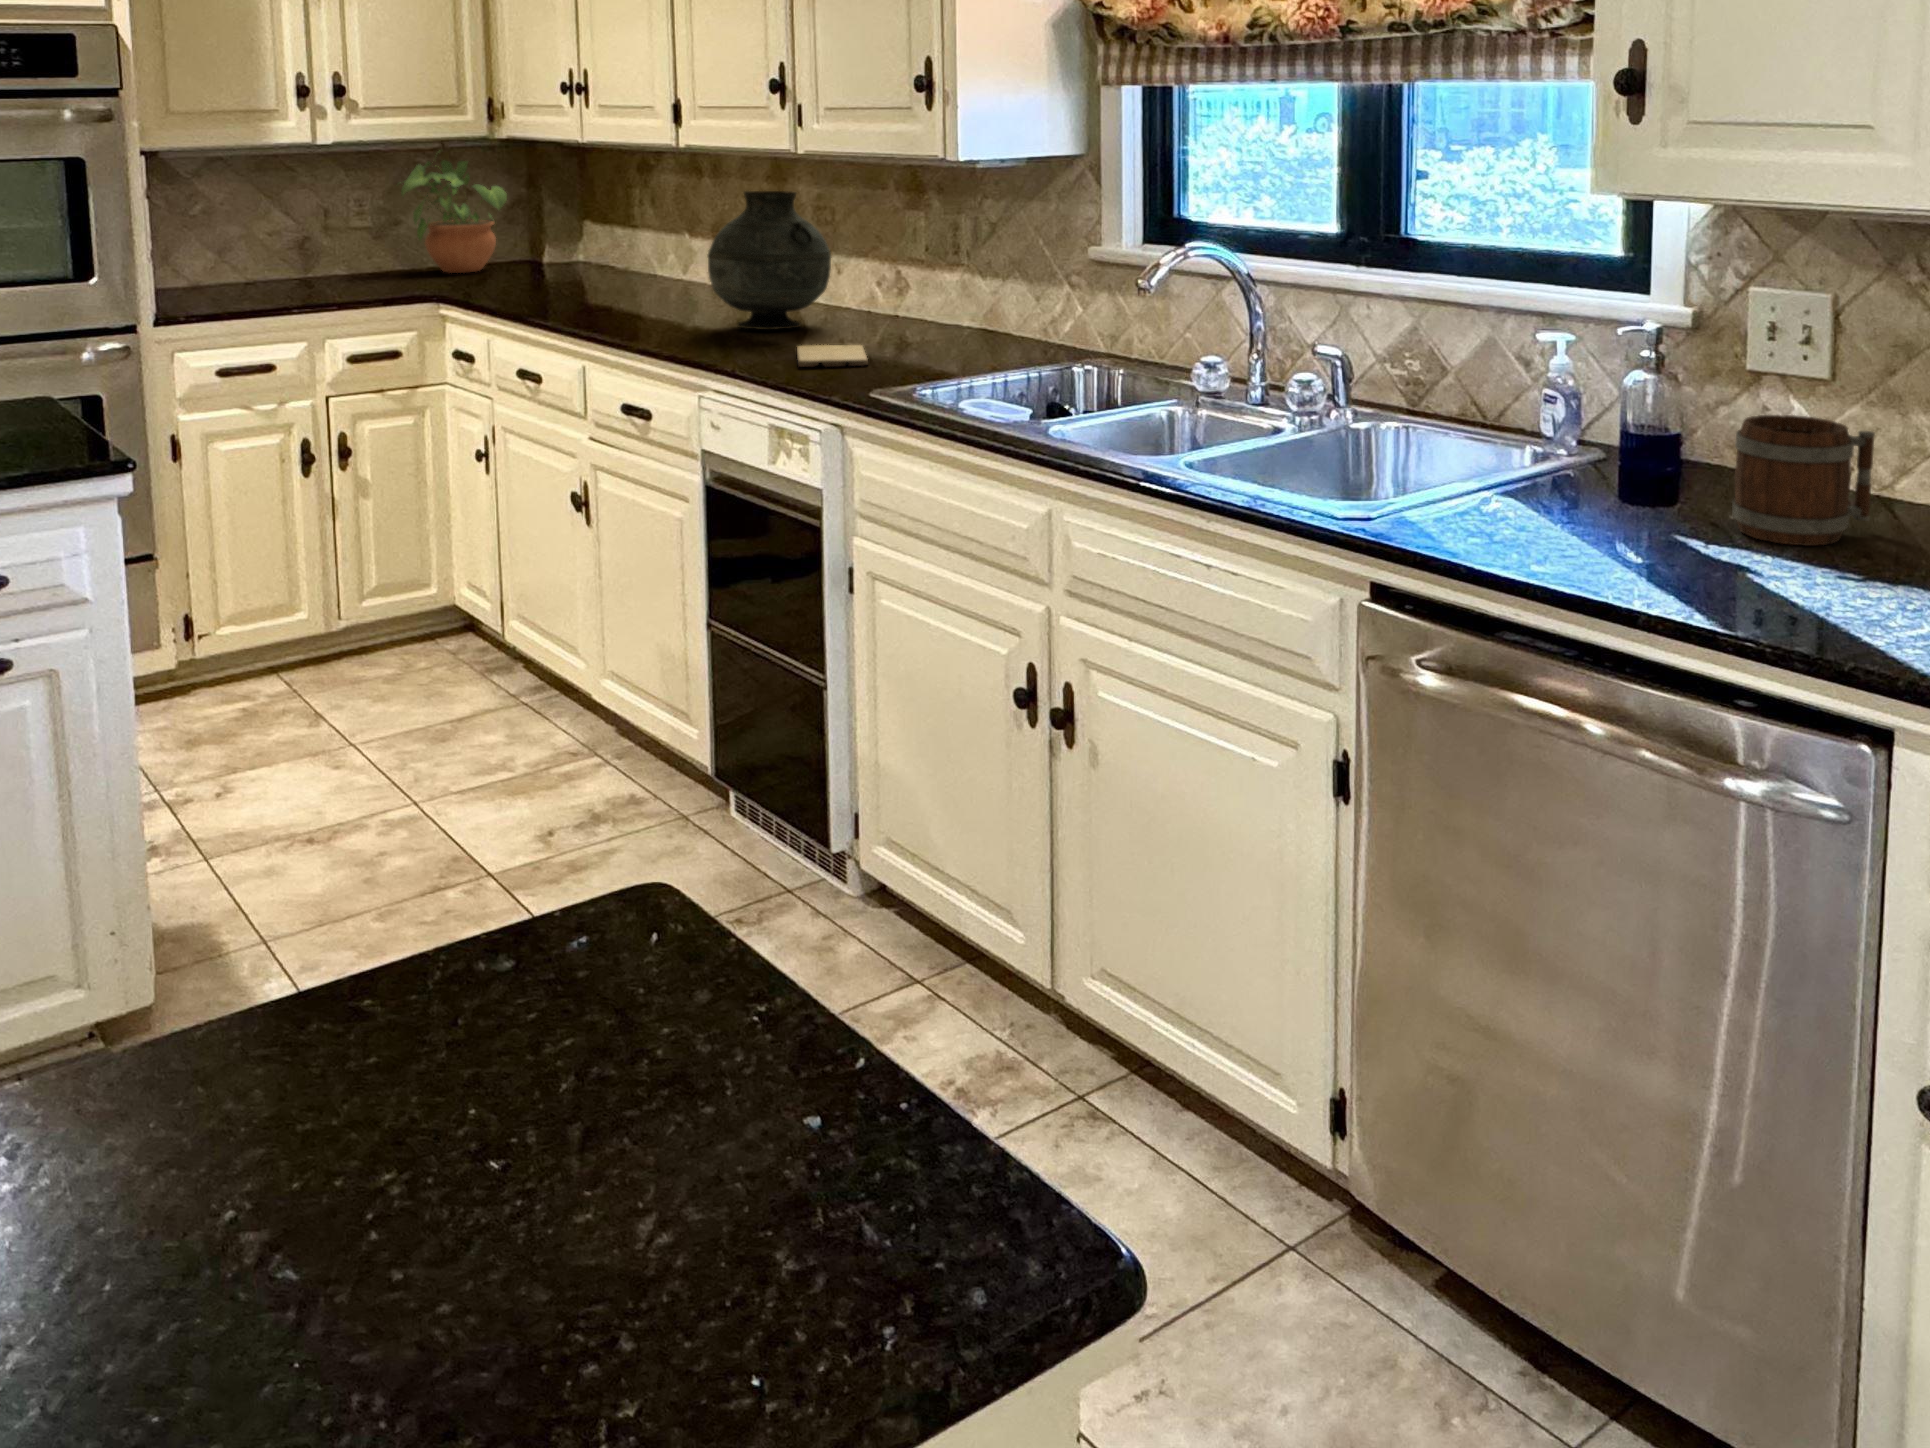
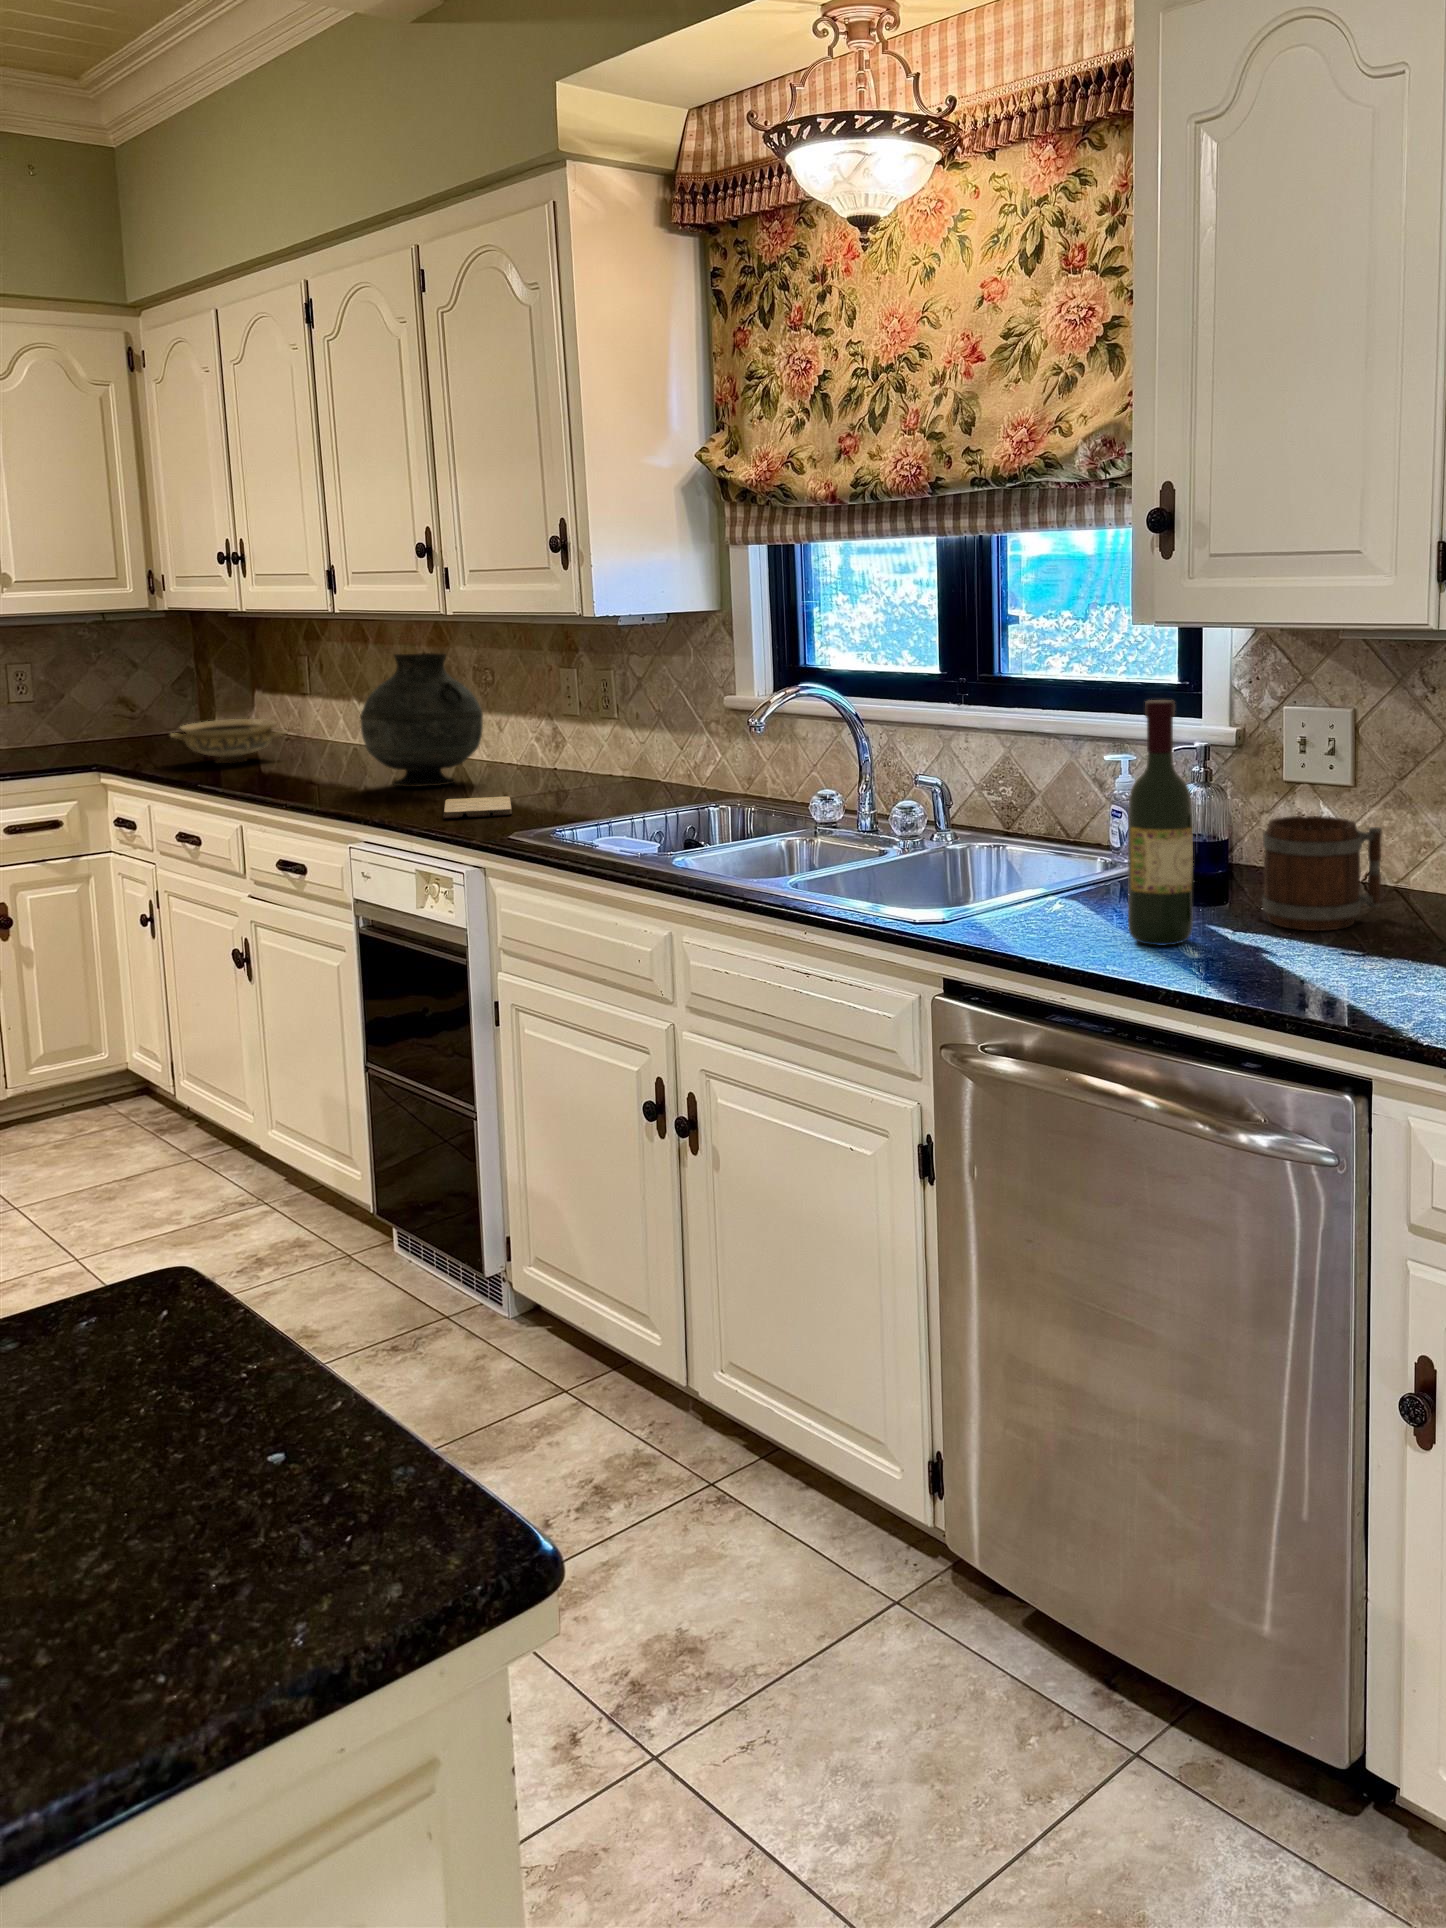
potted plant: present [400,160,507,273] -> none [58,625,173,746]
ceramic bowl: none [507,250,625,295] -> present [170,719,287,763]
wine bottle: none [1584,284,1664,555] -> present [1128,700,1193,946]

